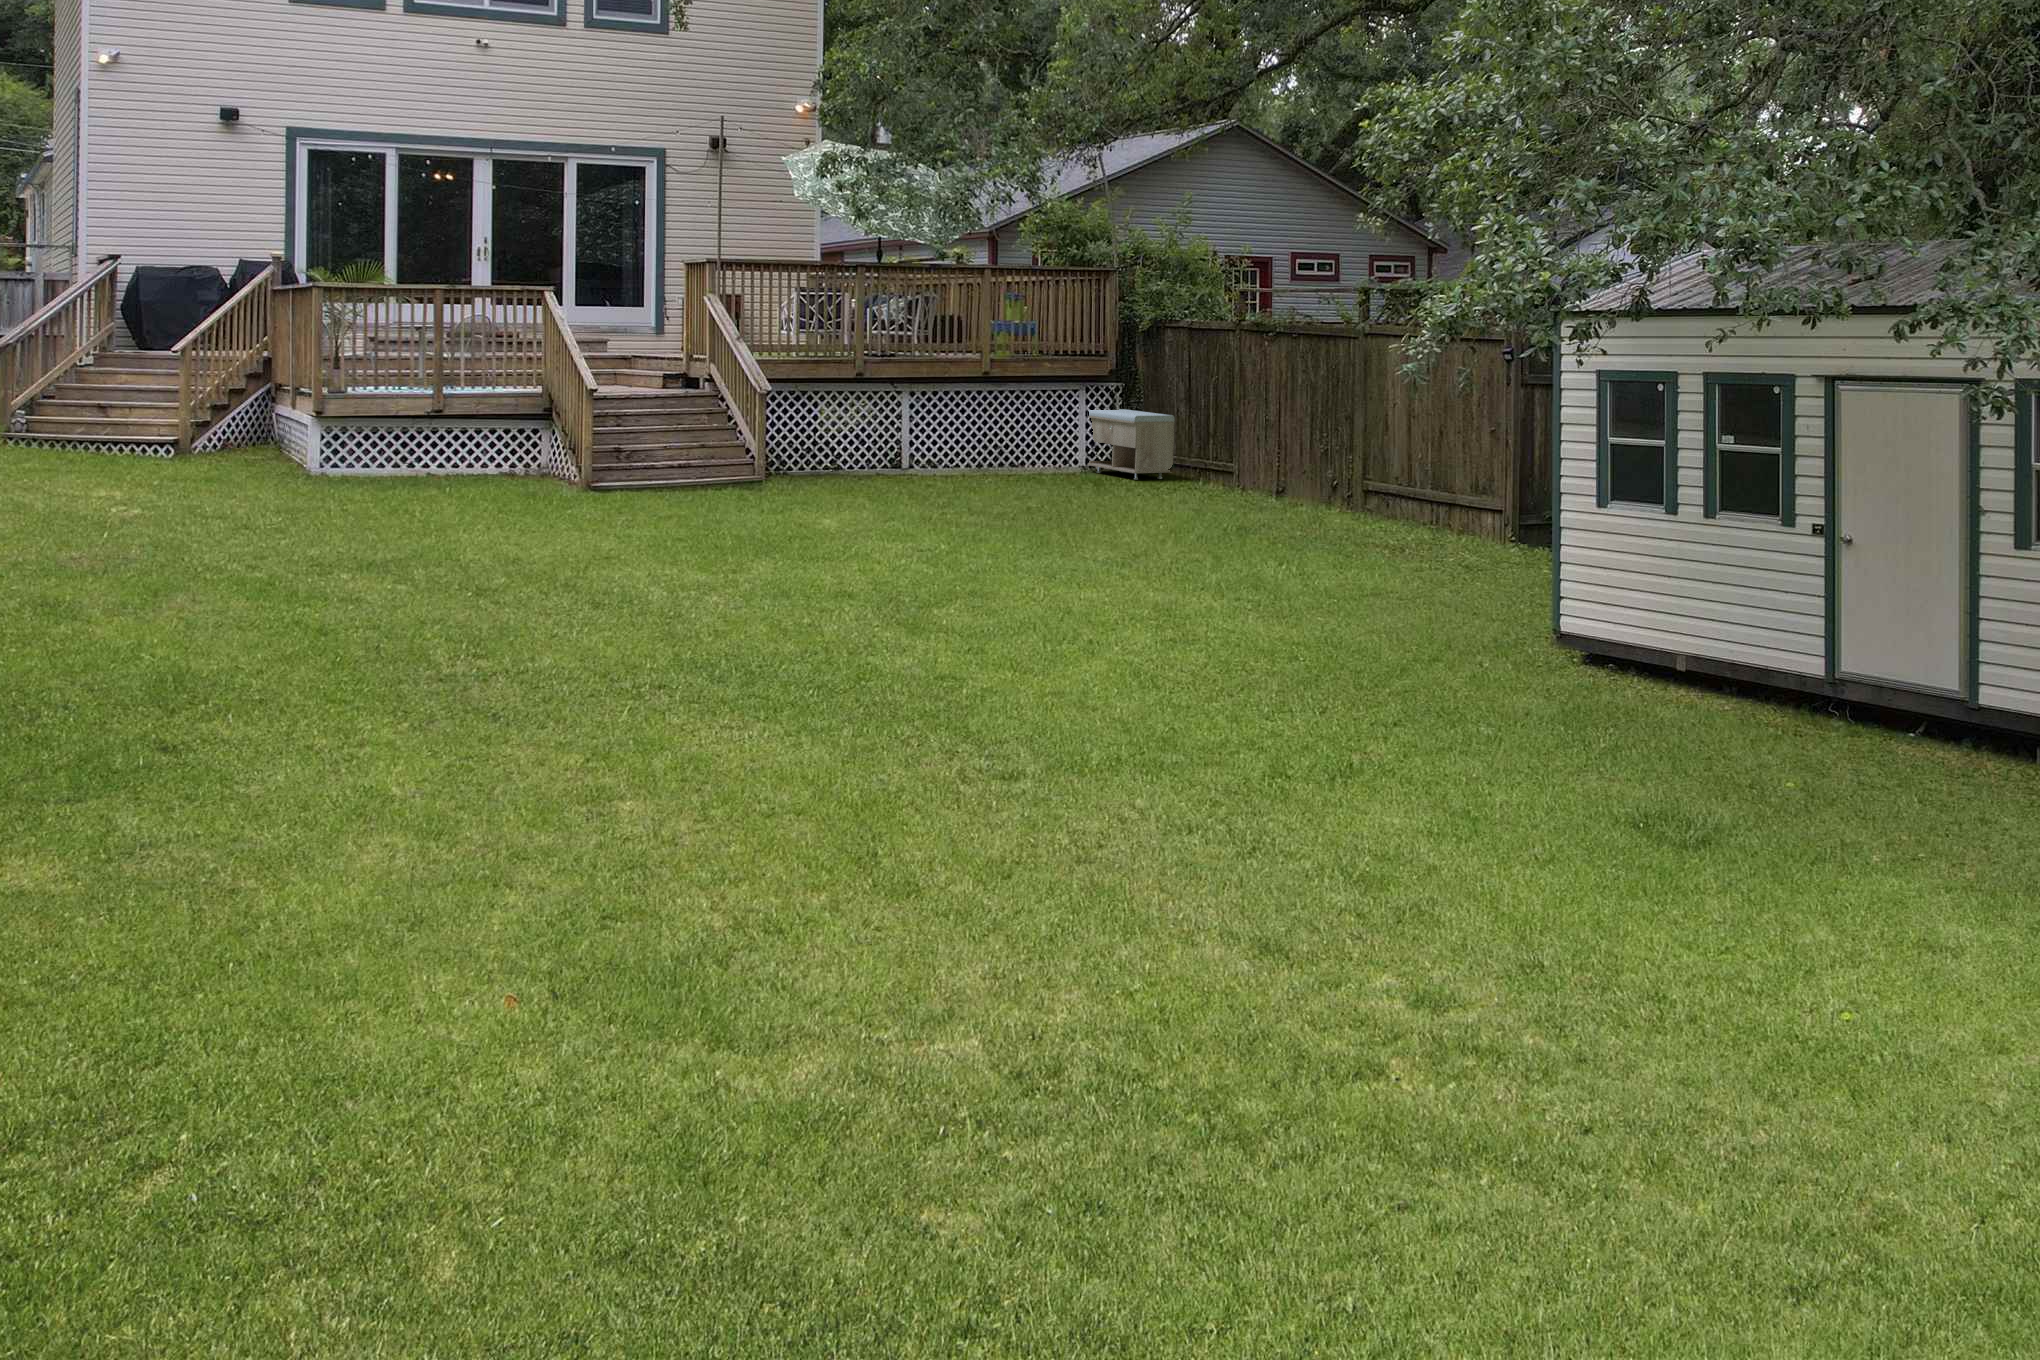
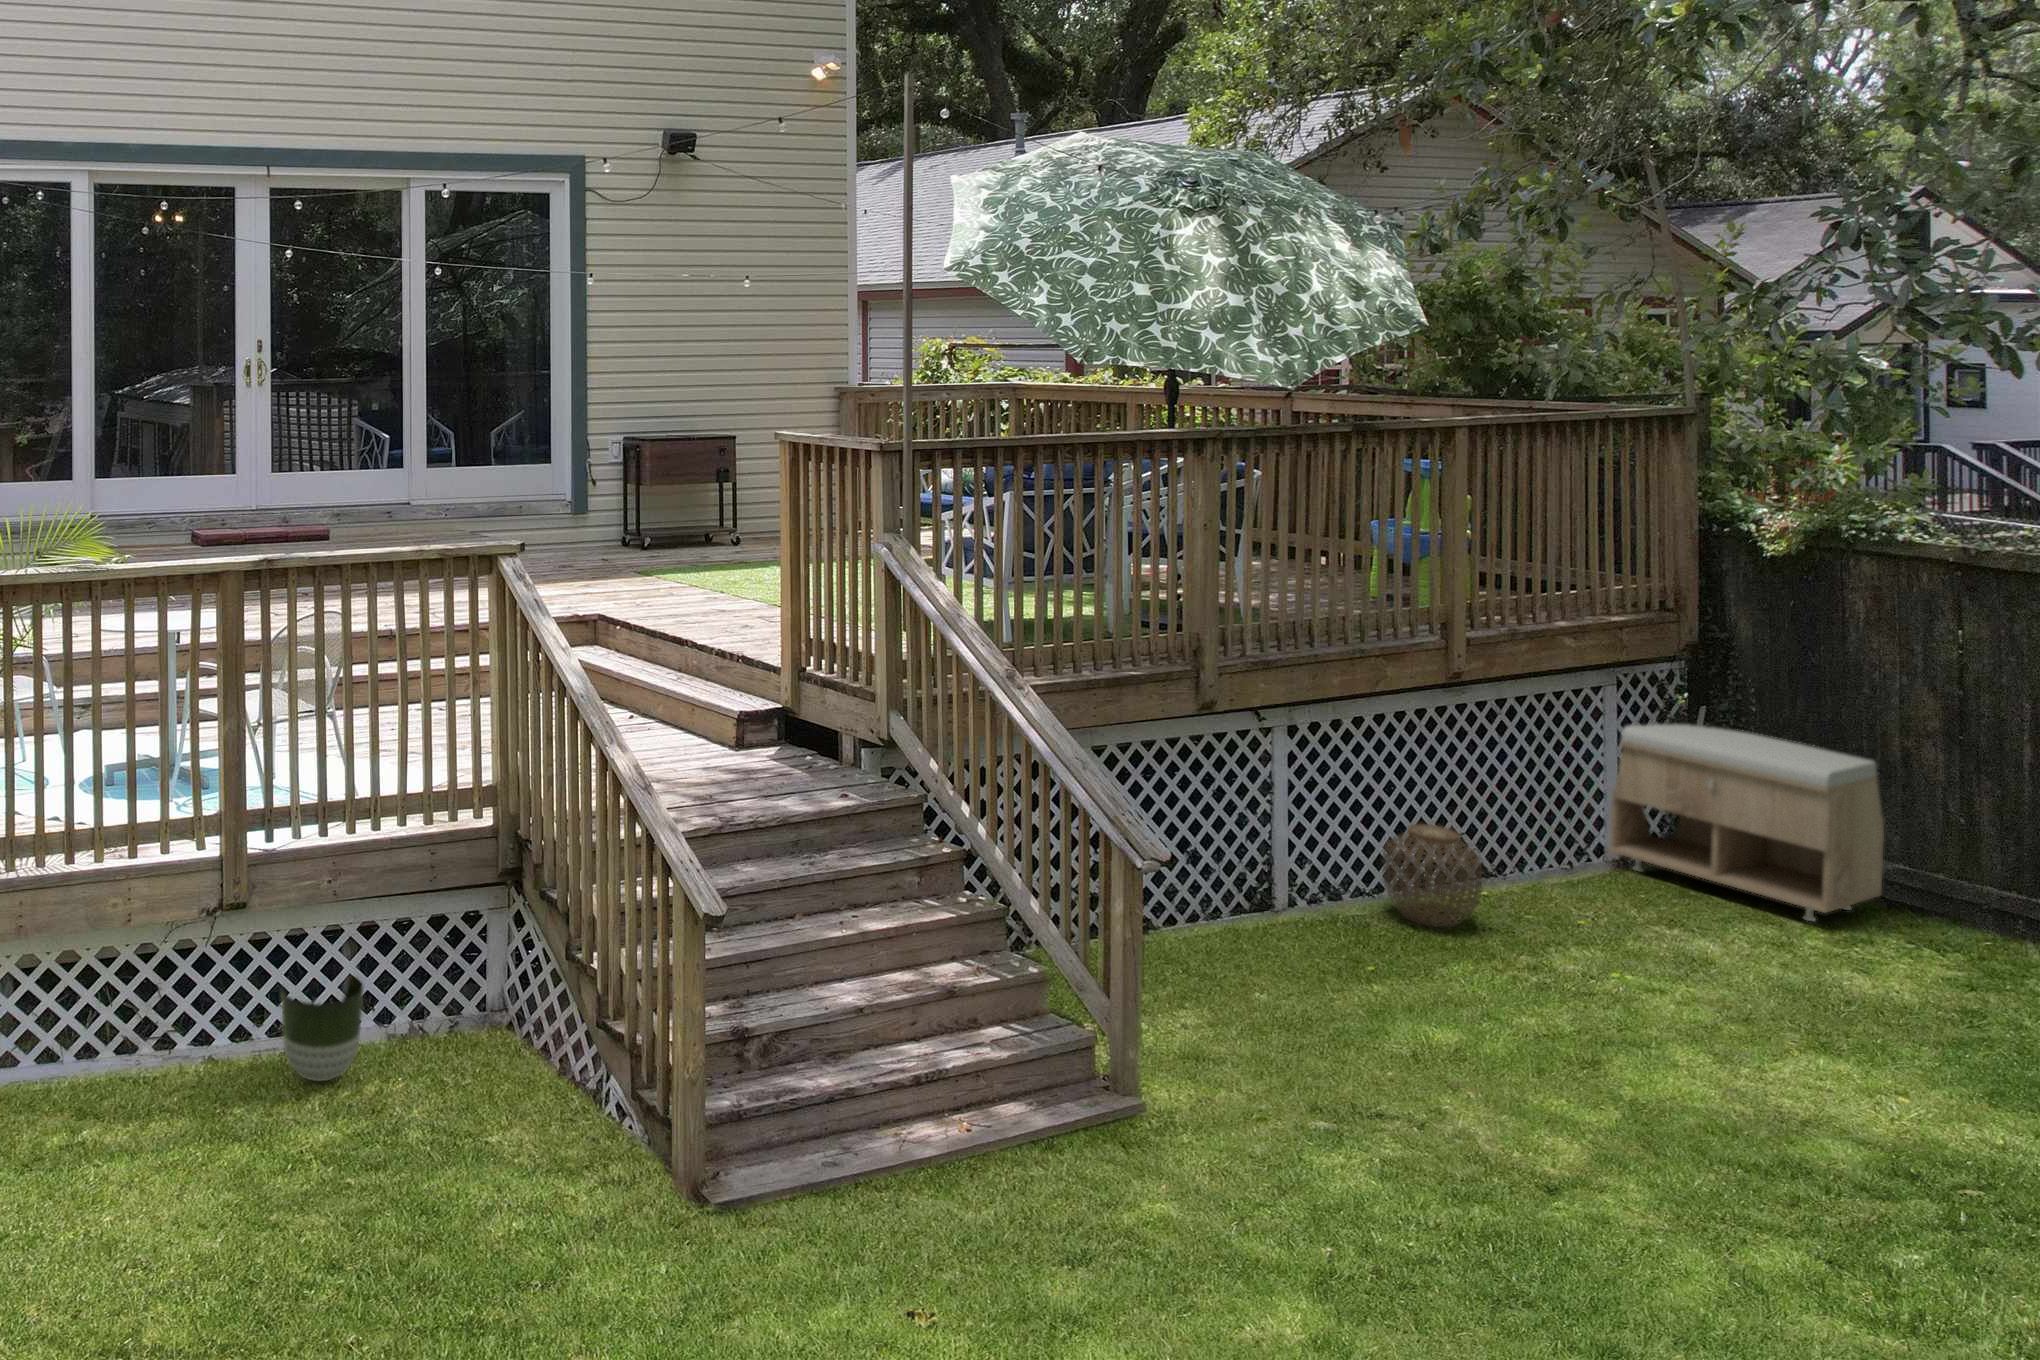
woven basket: none [956,438,992,477] -> present [1383,824,1482,927]
planter: none [456,448,488,482] -> present [281,977,363,1081]

